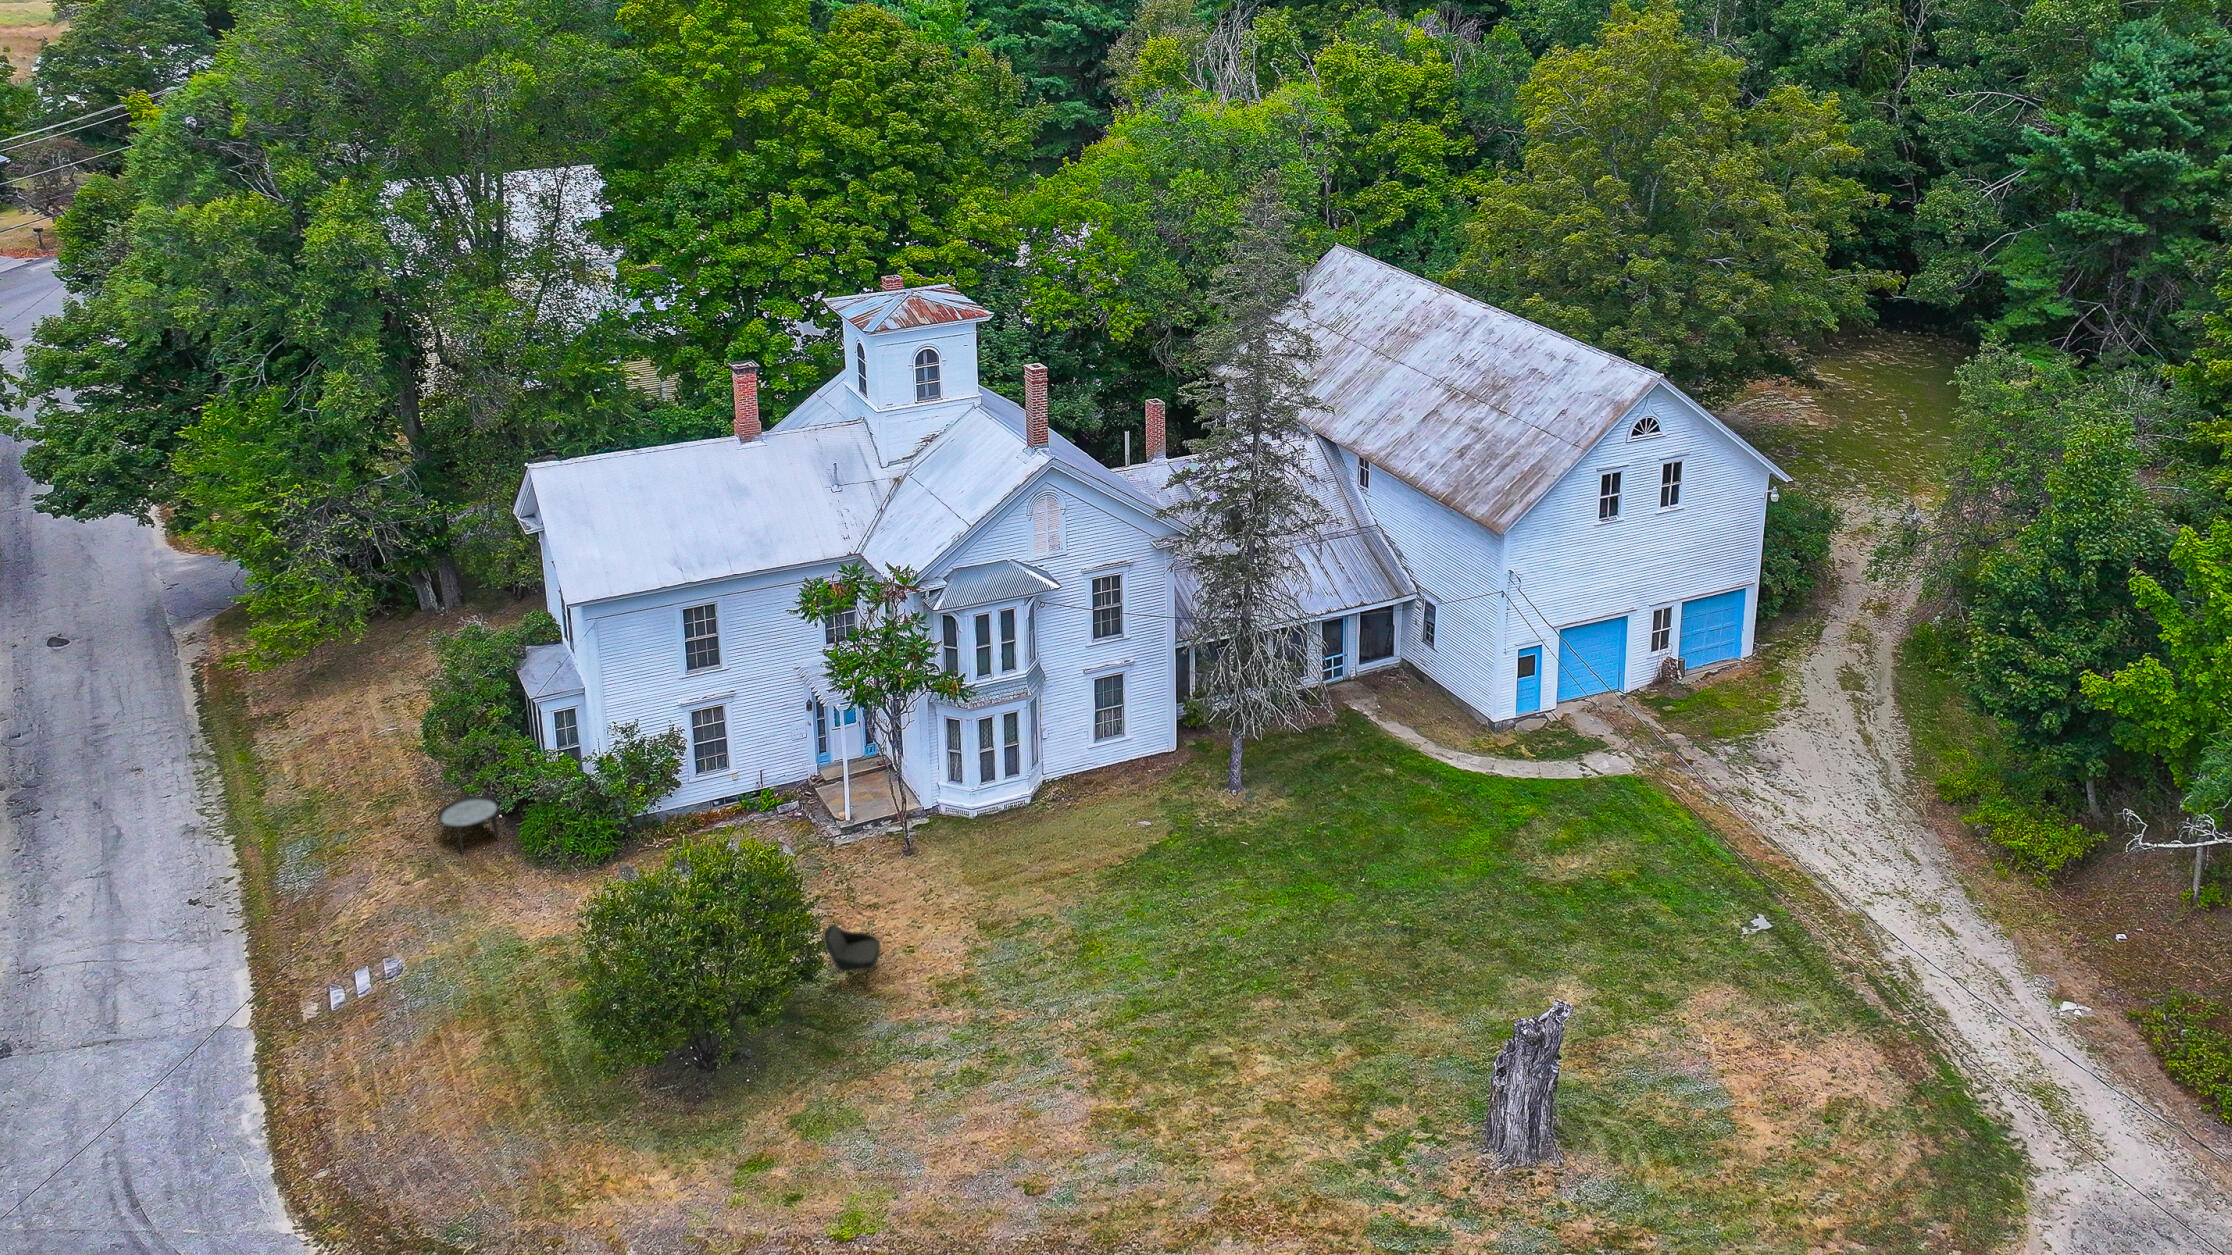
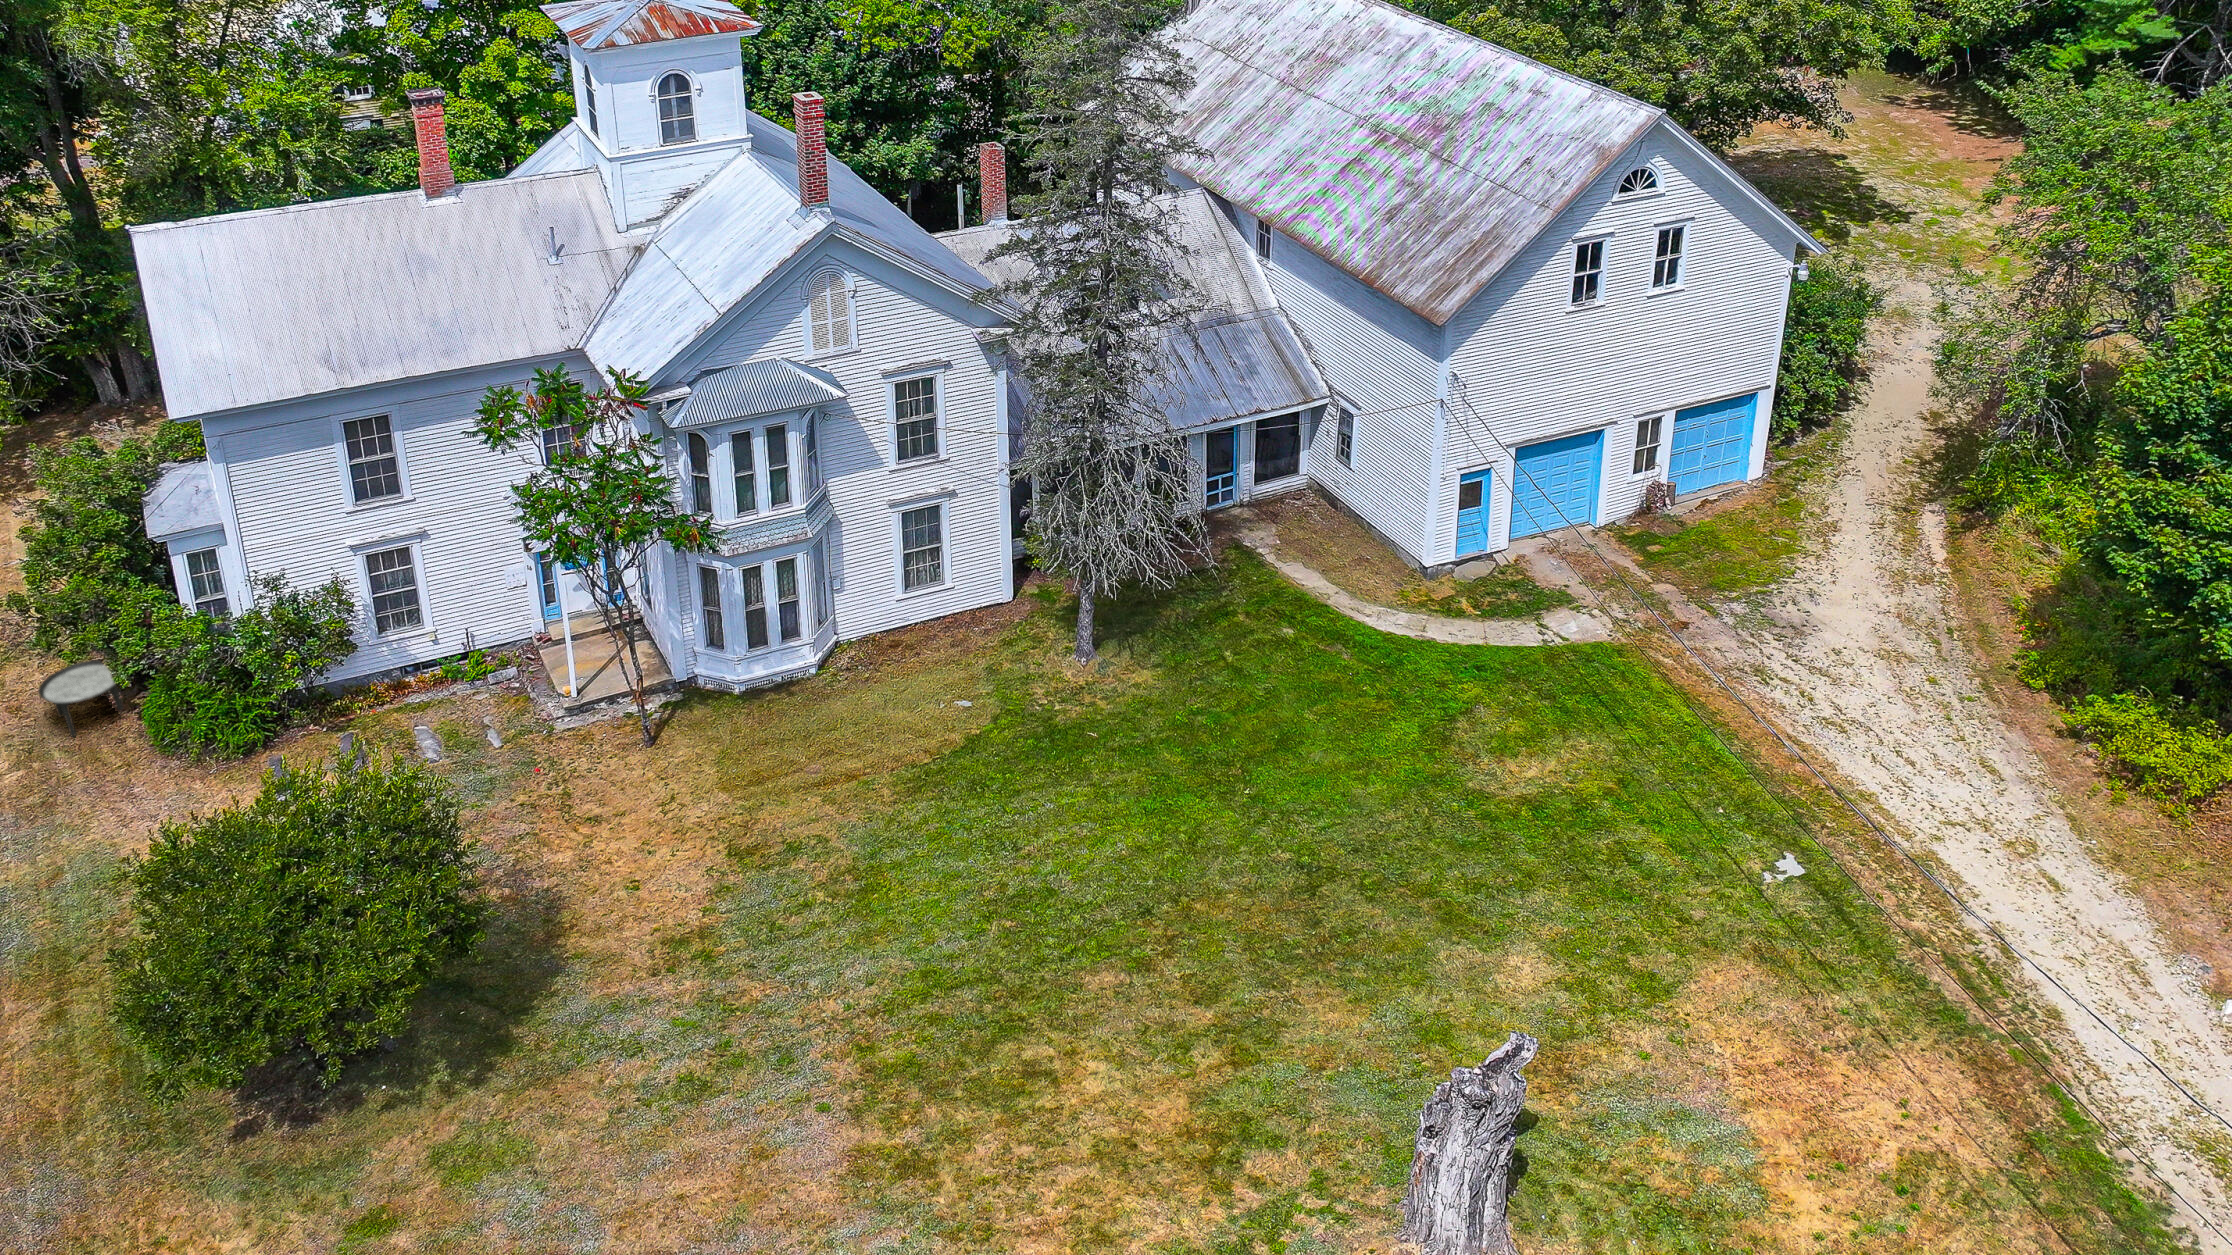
lounge chair: present [824,924,881,990] -> none [501,860,585,953]

